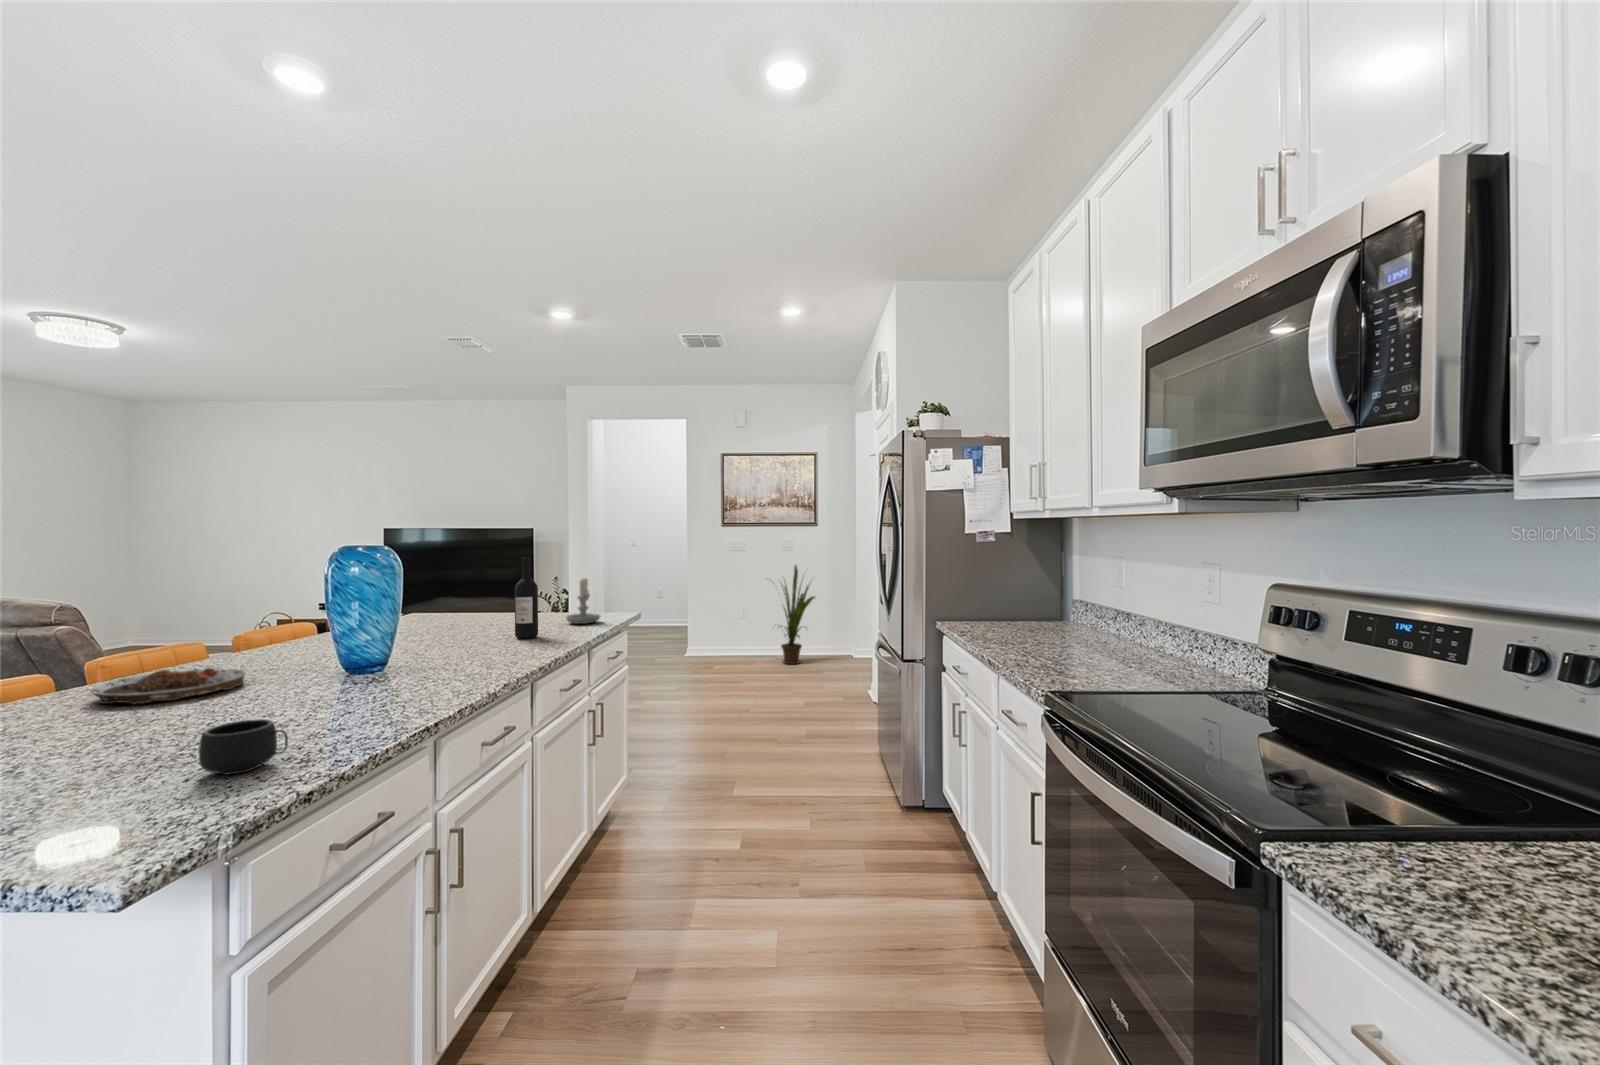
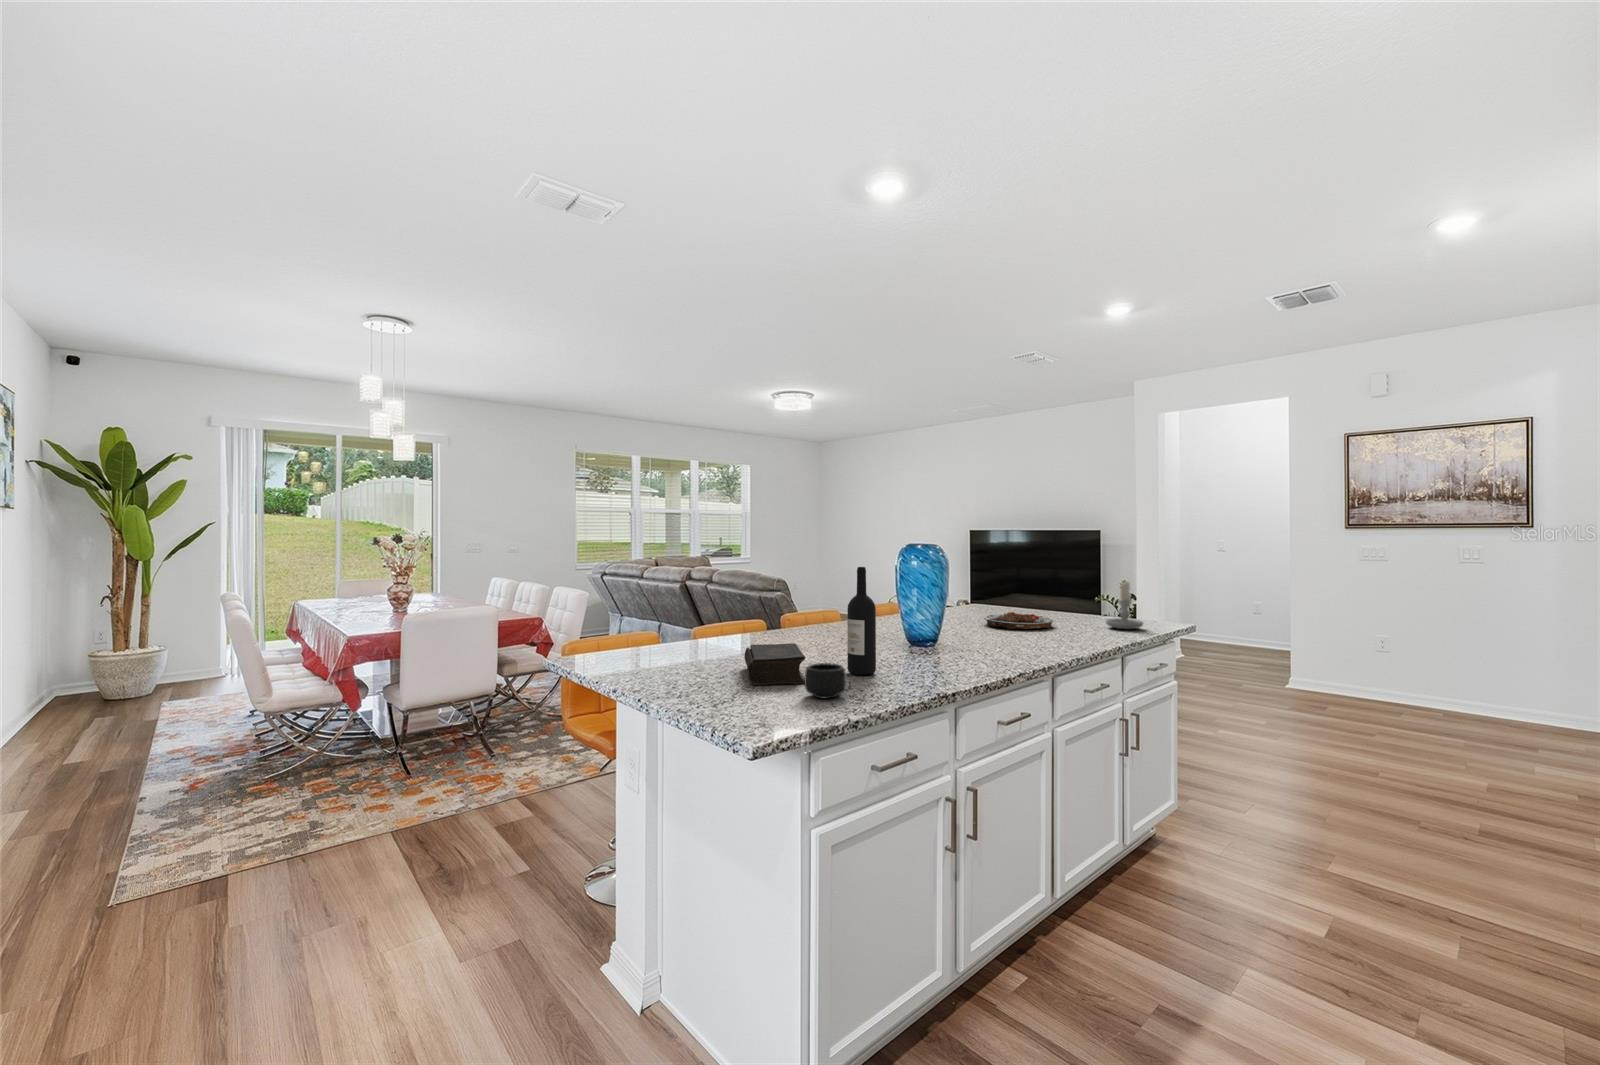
wine bottle: present [515,557,538,639] -> present [847,567,876,675]
house plant: present [780,565,815,664] -> none [1418,582,1527,729]
plate: present [91,668,246,705] -> present [984,612,1053,629]
book: none [43,701,194,783] -> present [744,643,805,685]

